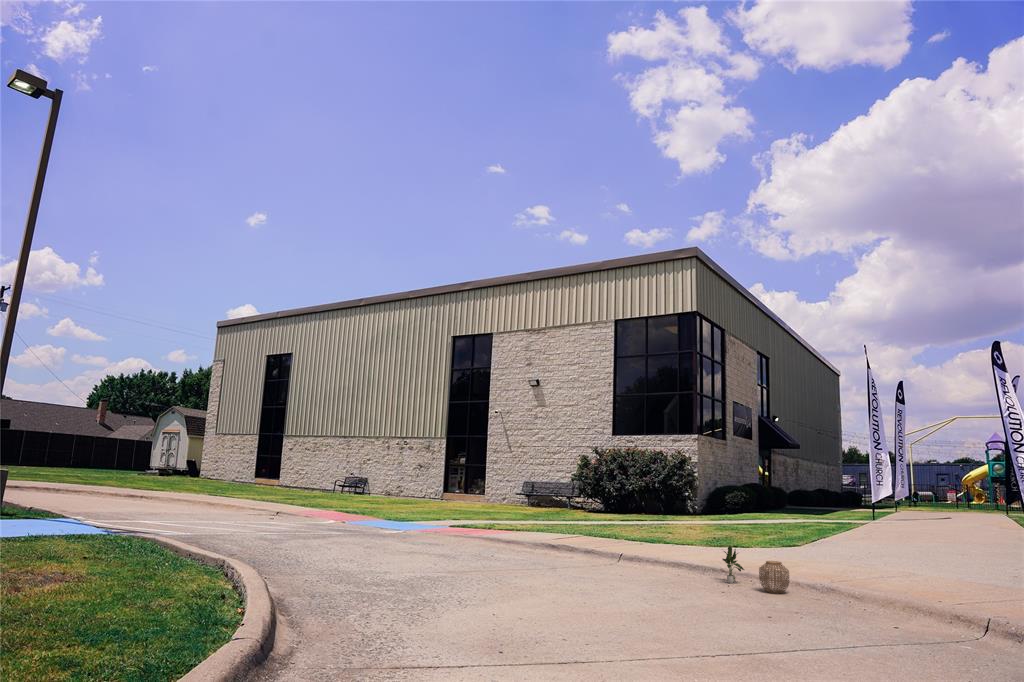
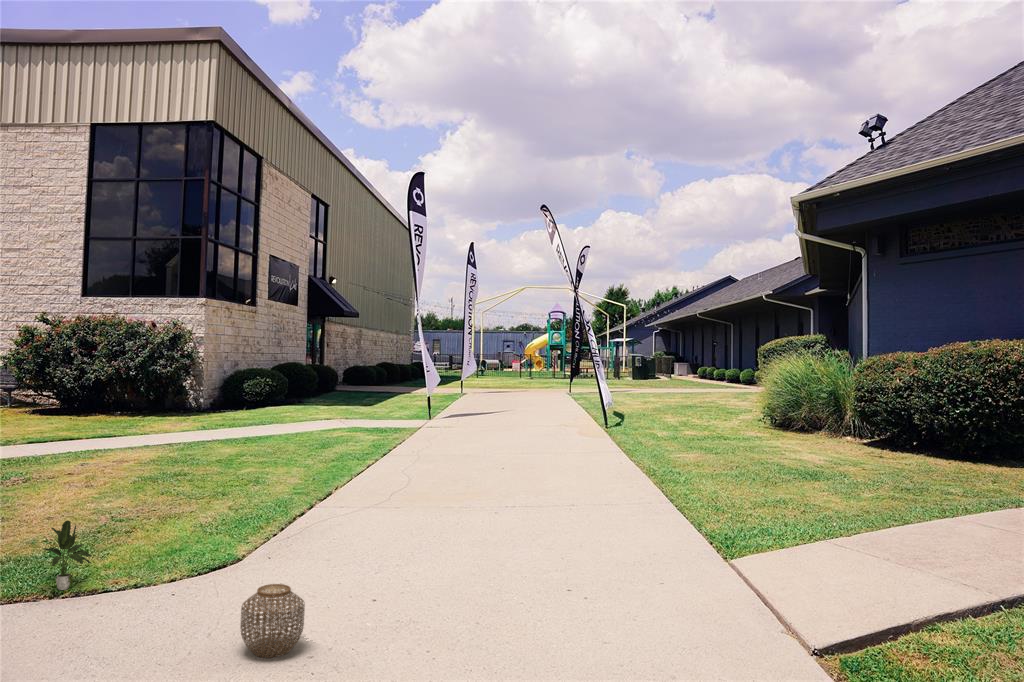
woven basket: present [759,561,789,594] -> present [241,584,305,658]

